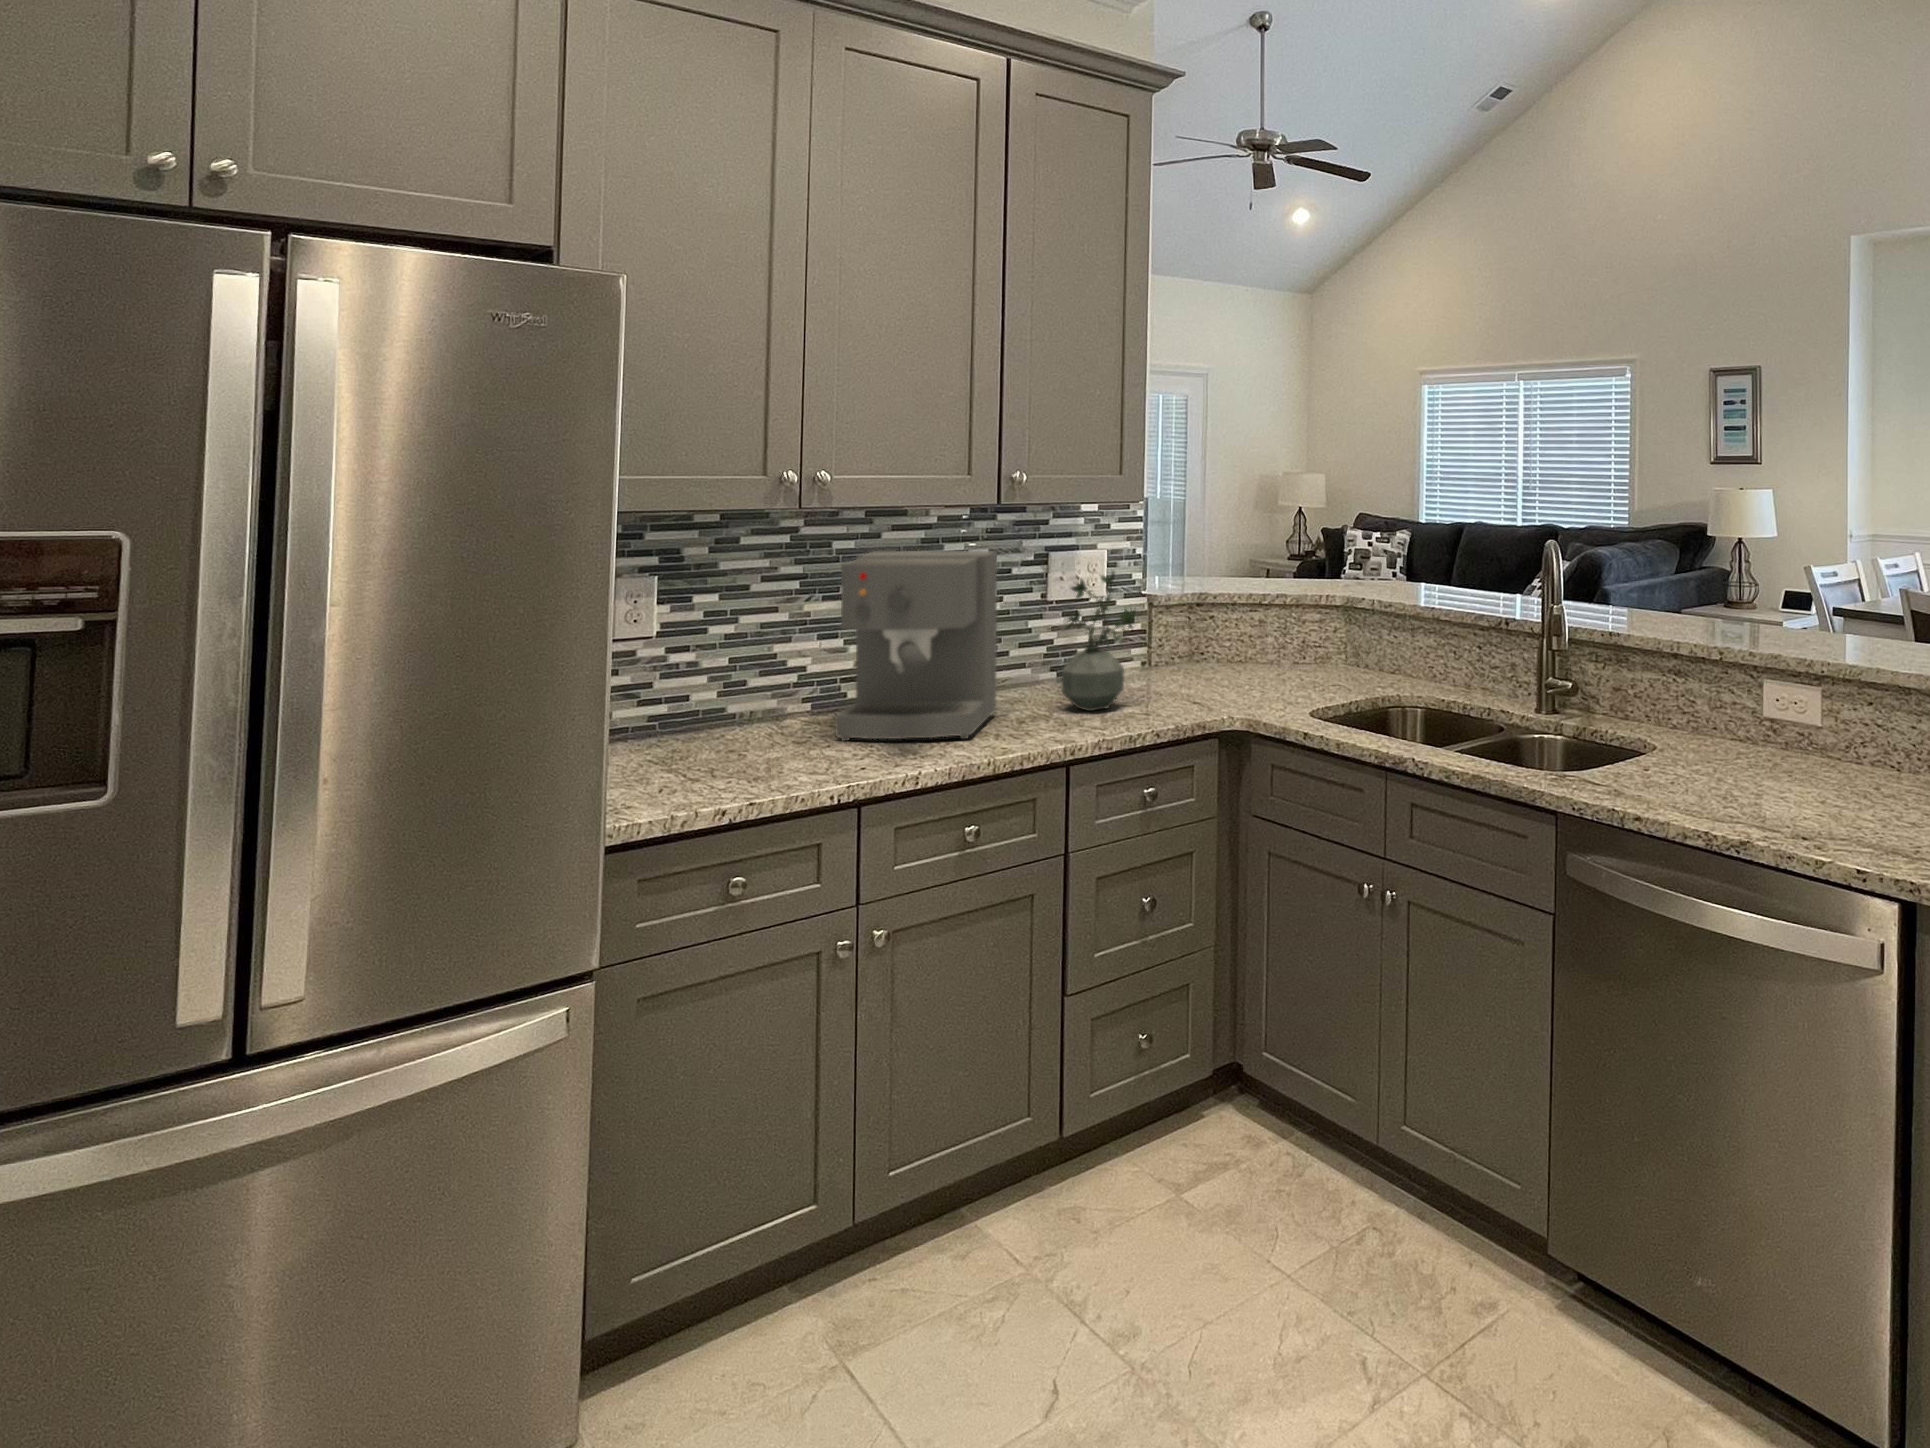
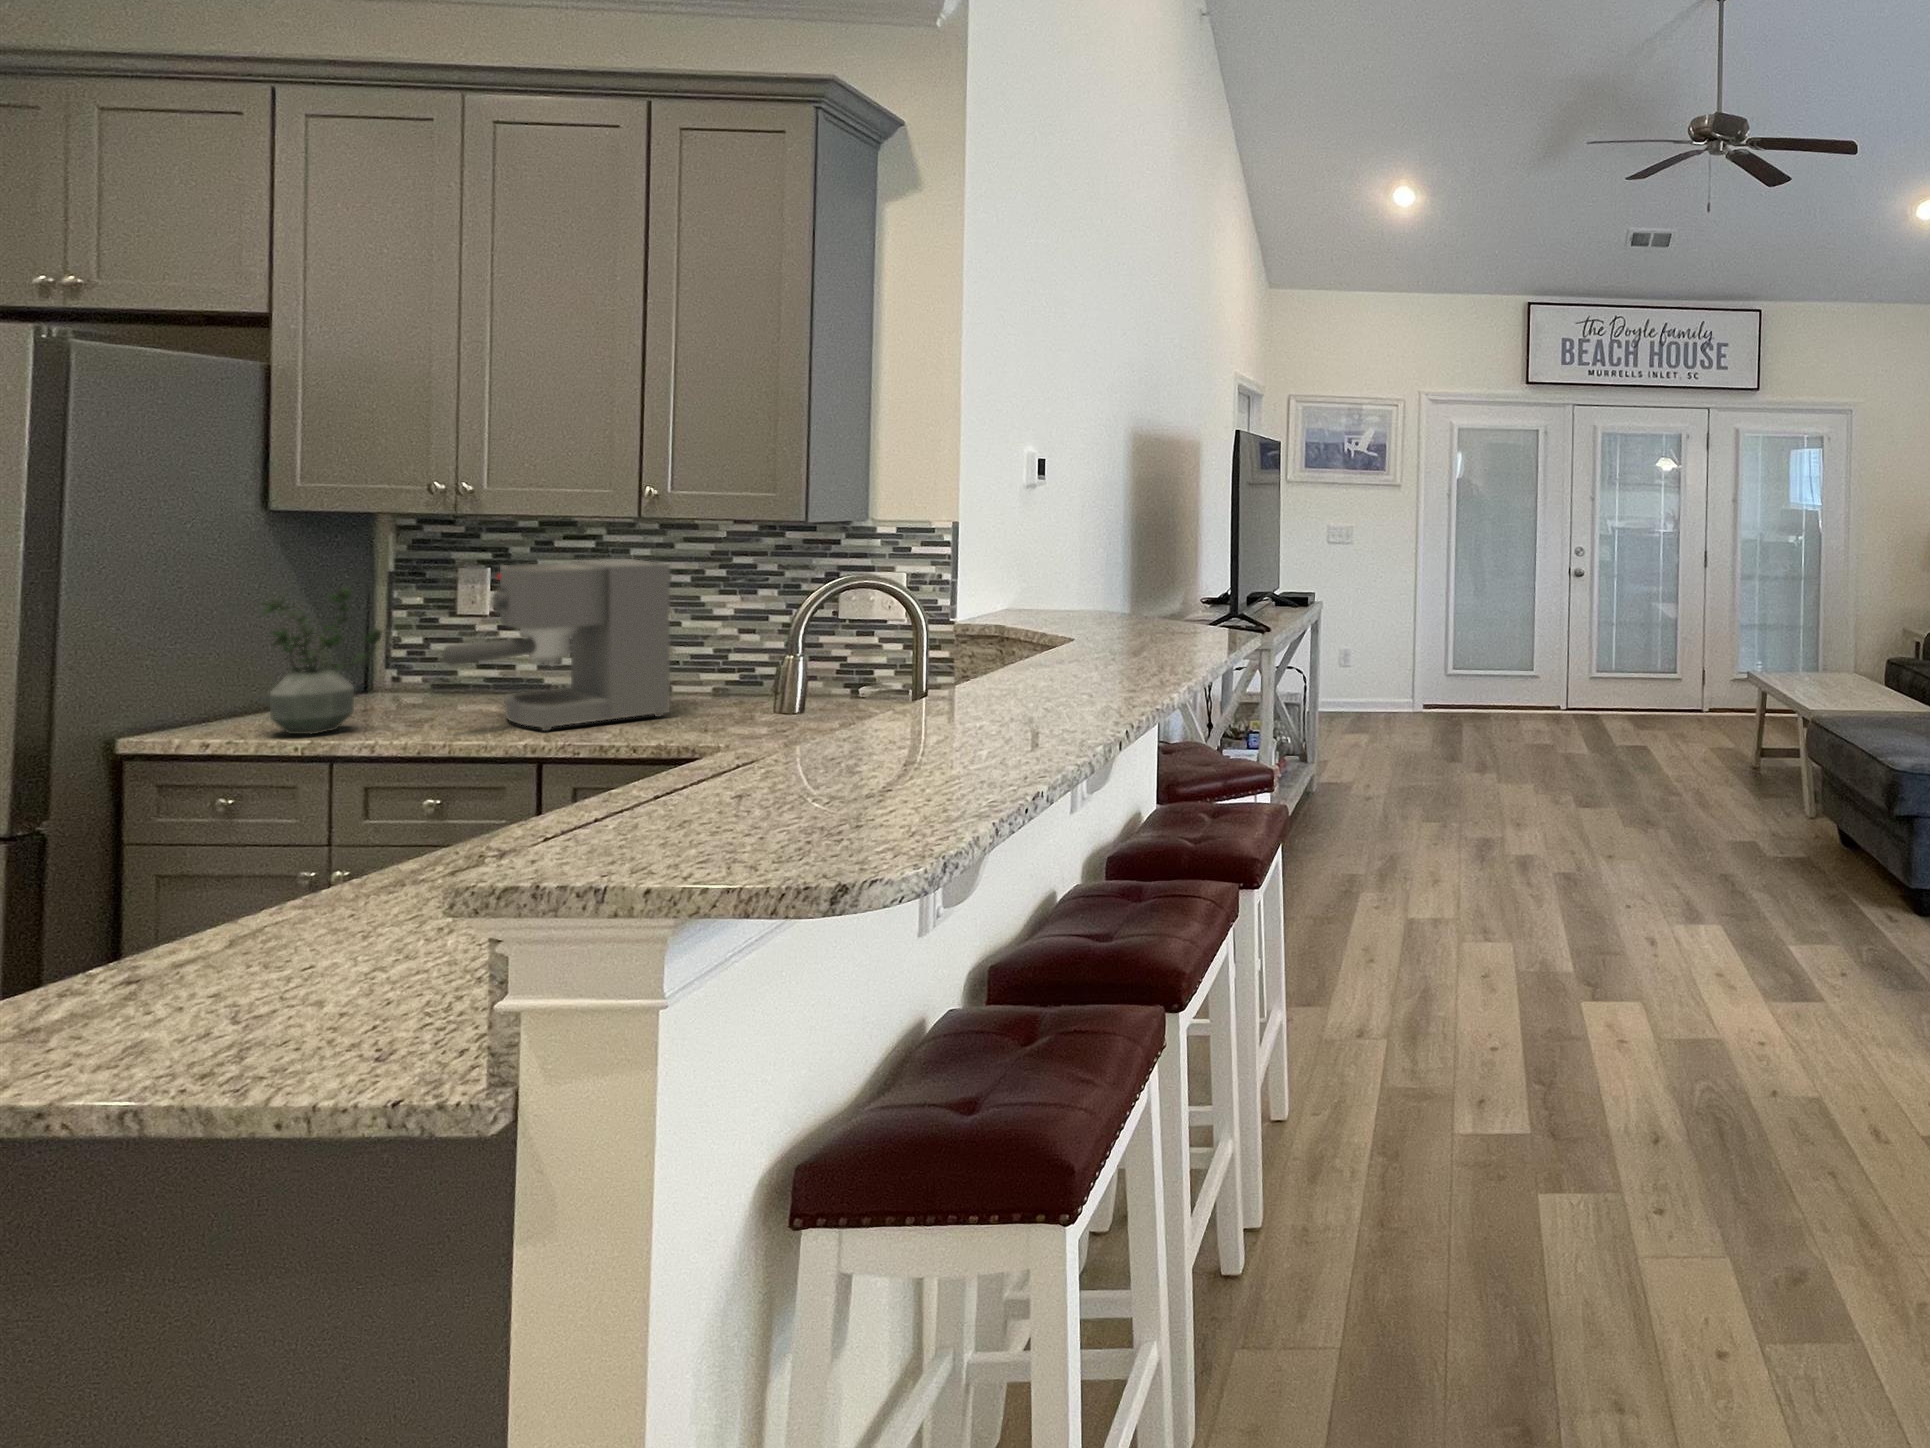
potted plant: present [1062,571,1136,711] -> present [261,588,382,734]

